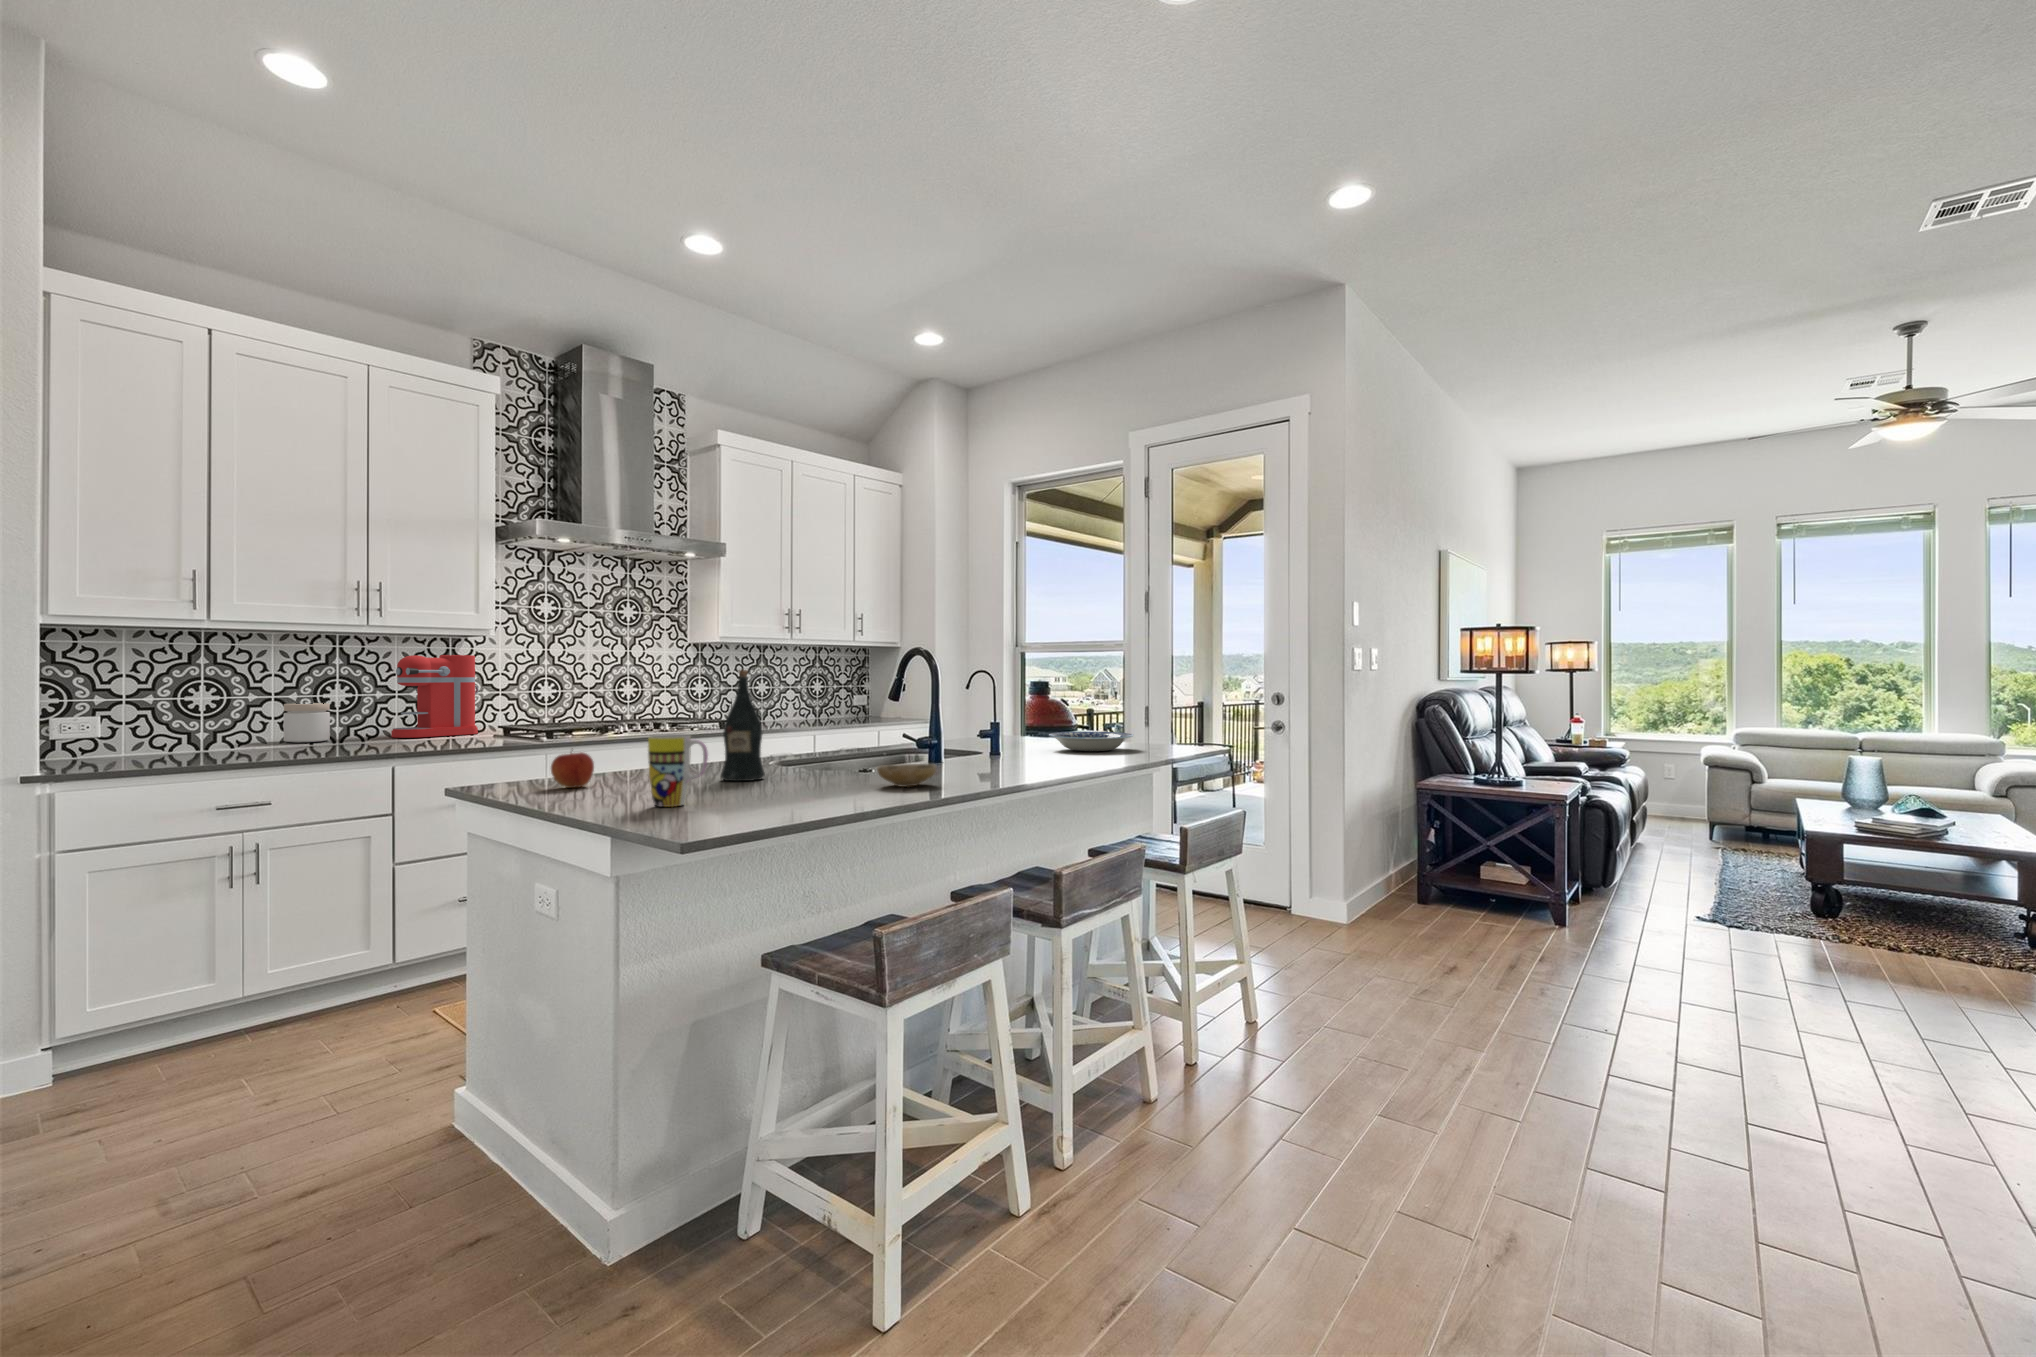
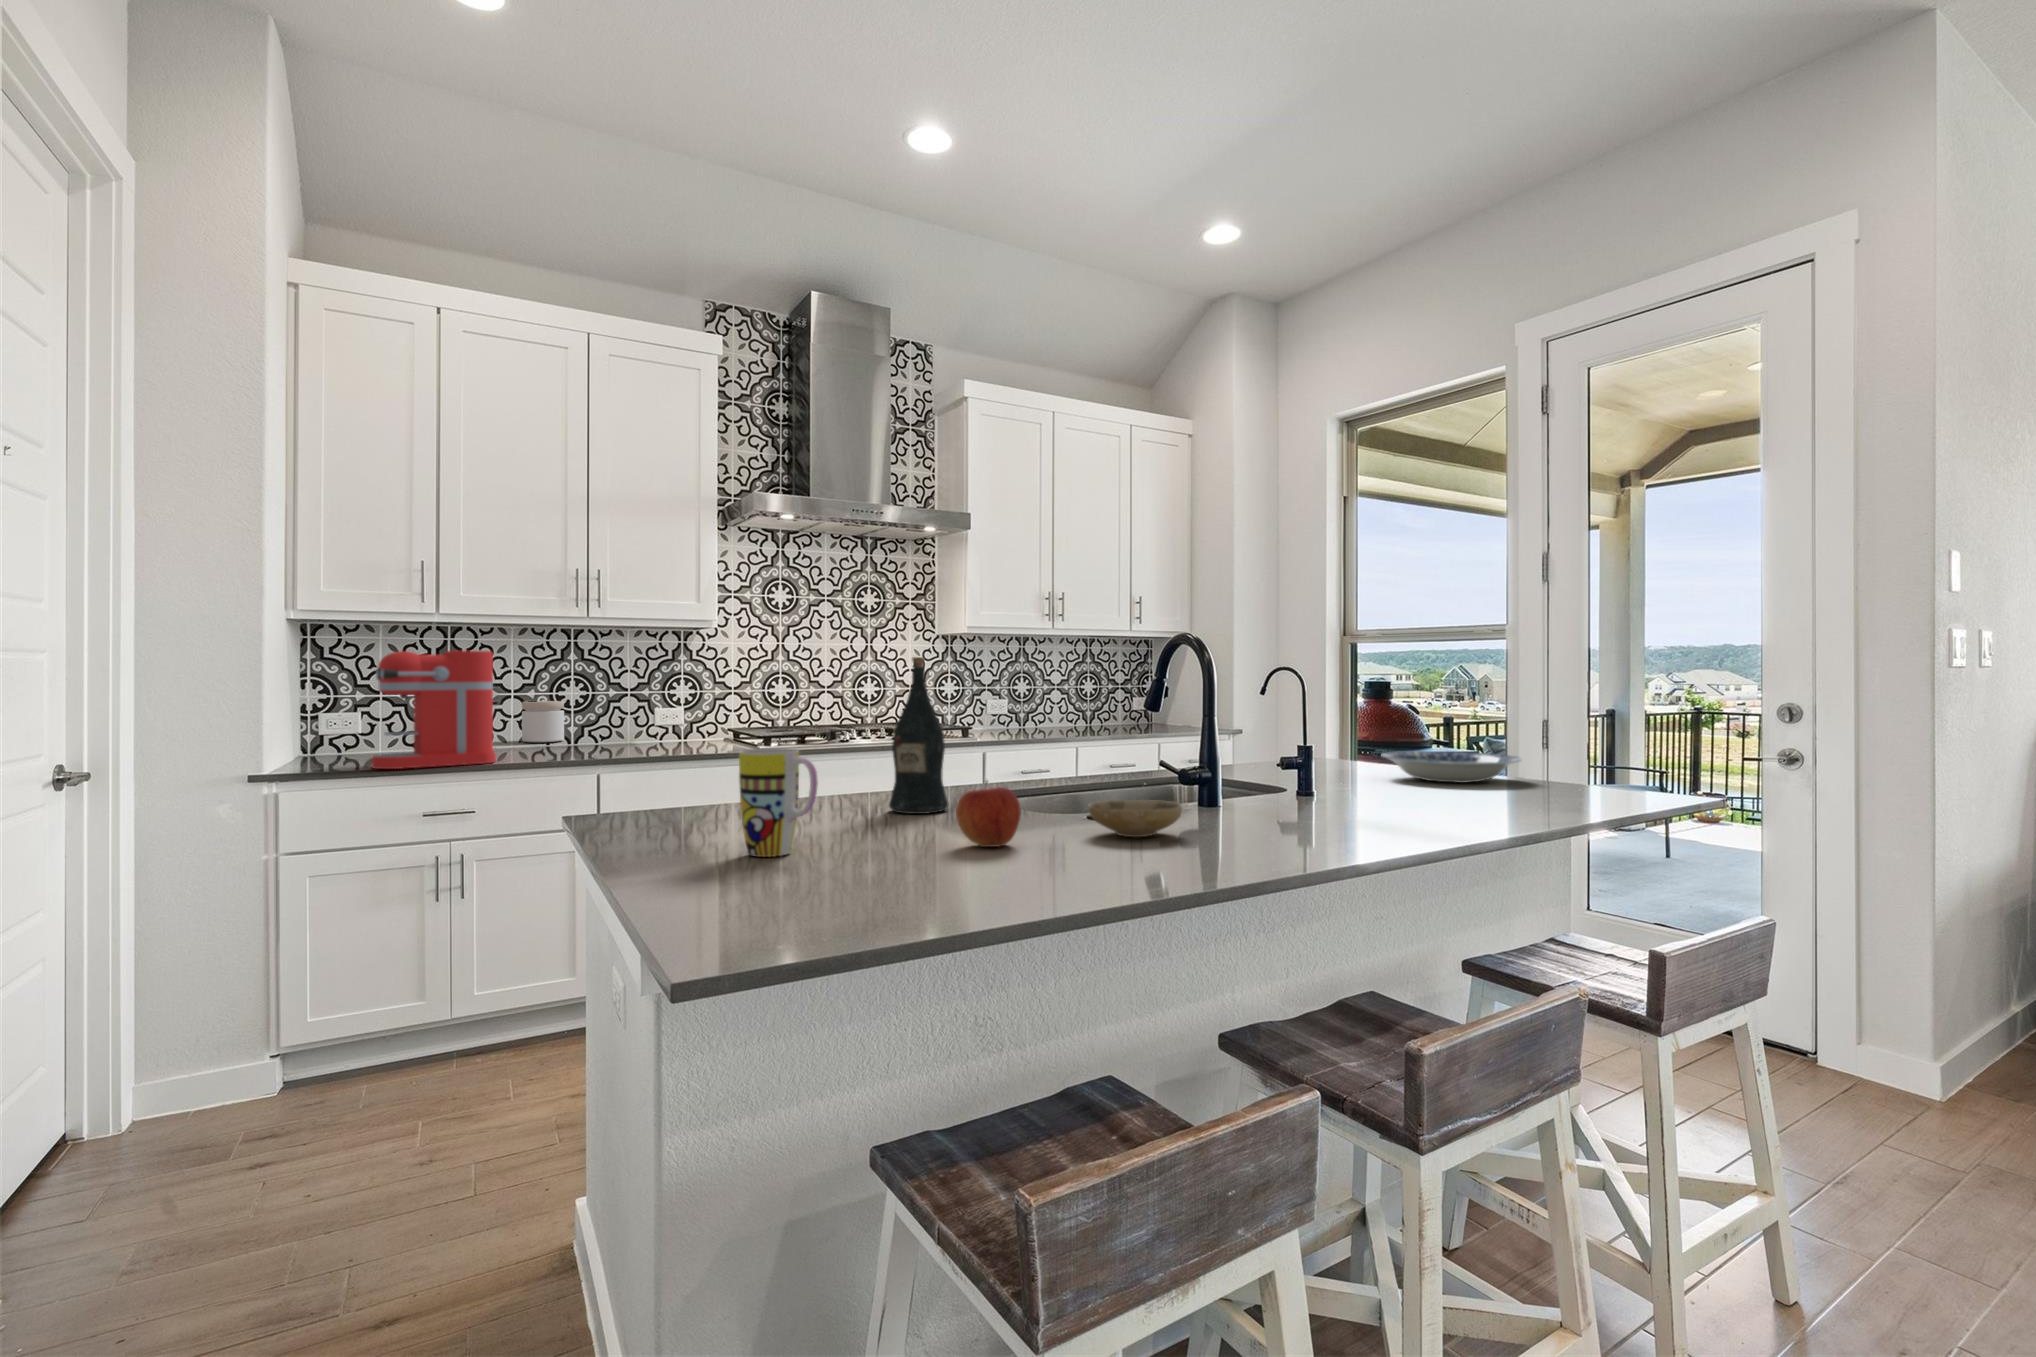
coffee maker: present [391,655,478,738] -> present [371,651,501,769]
apple: present [551,752,594,788] -> present [956,781,1021,847]

